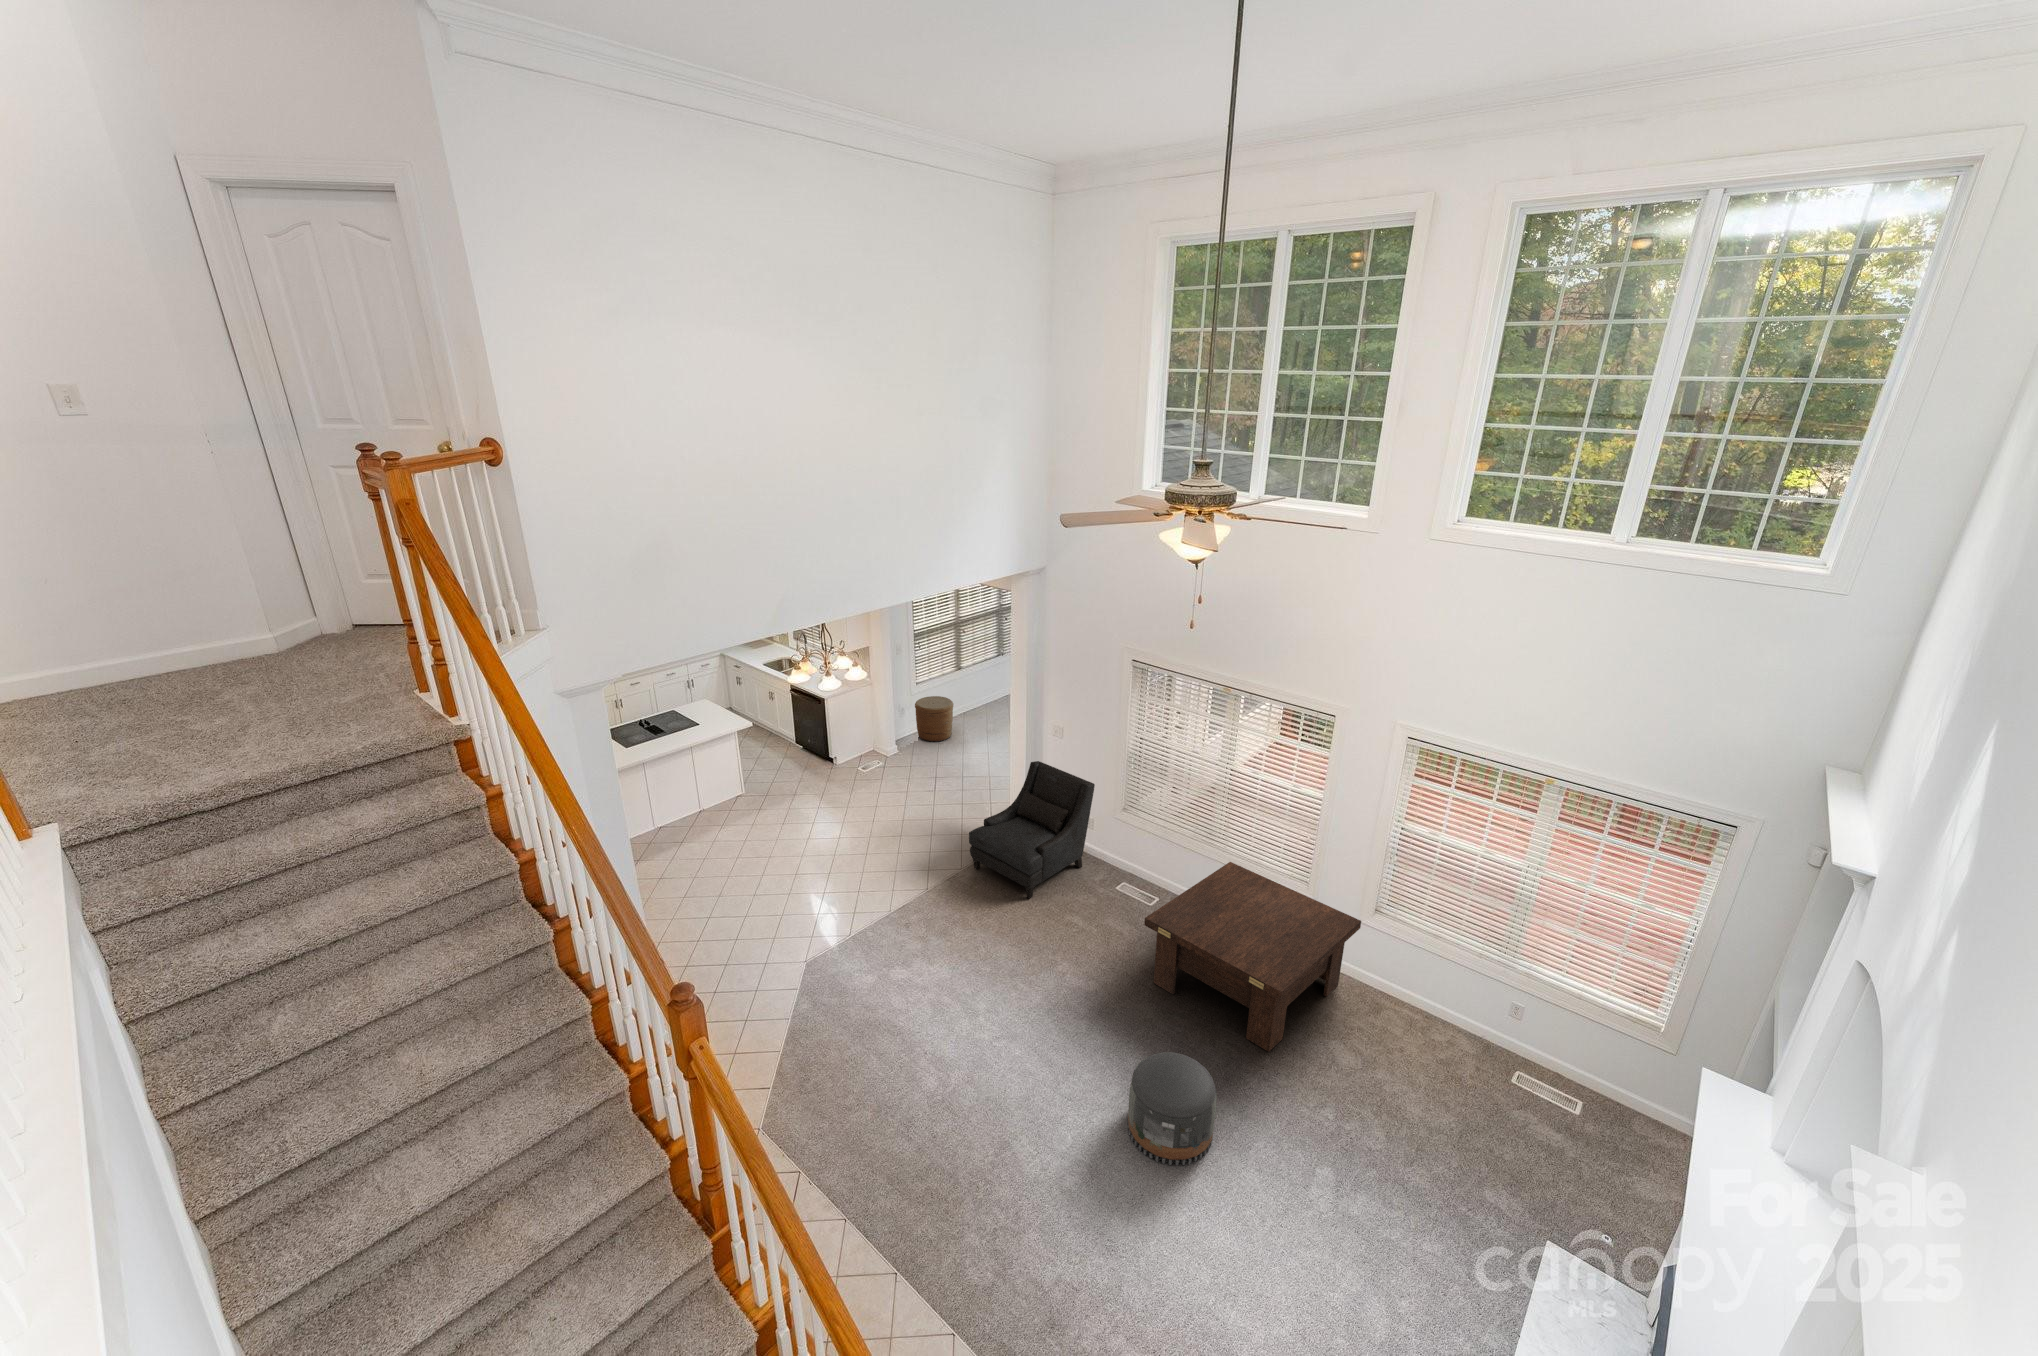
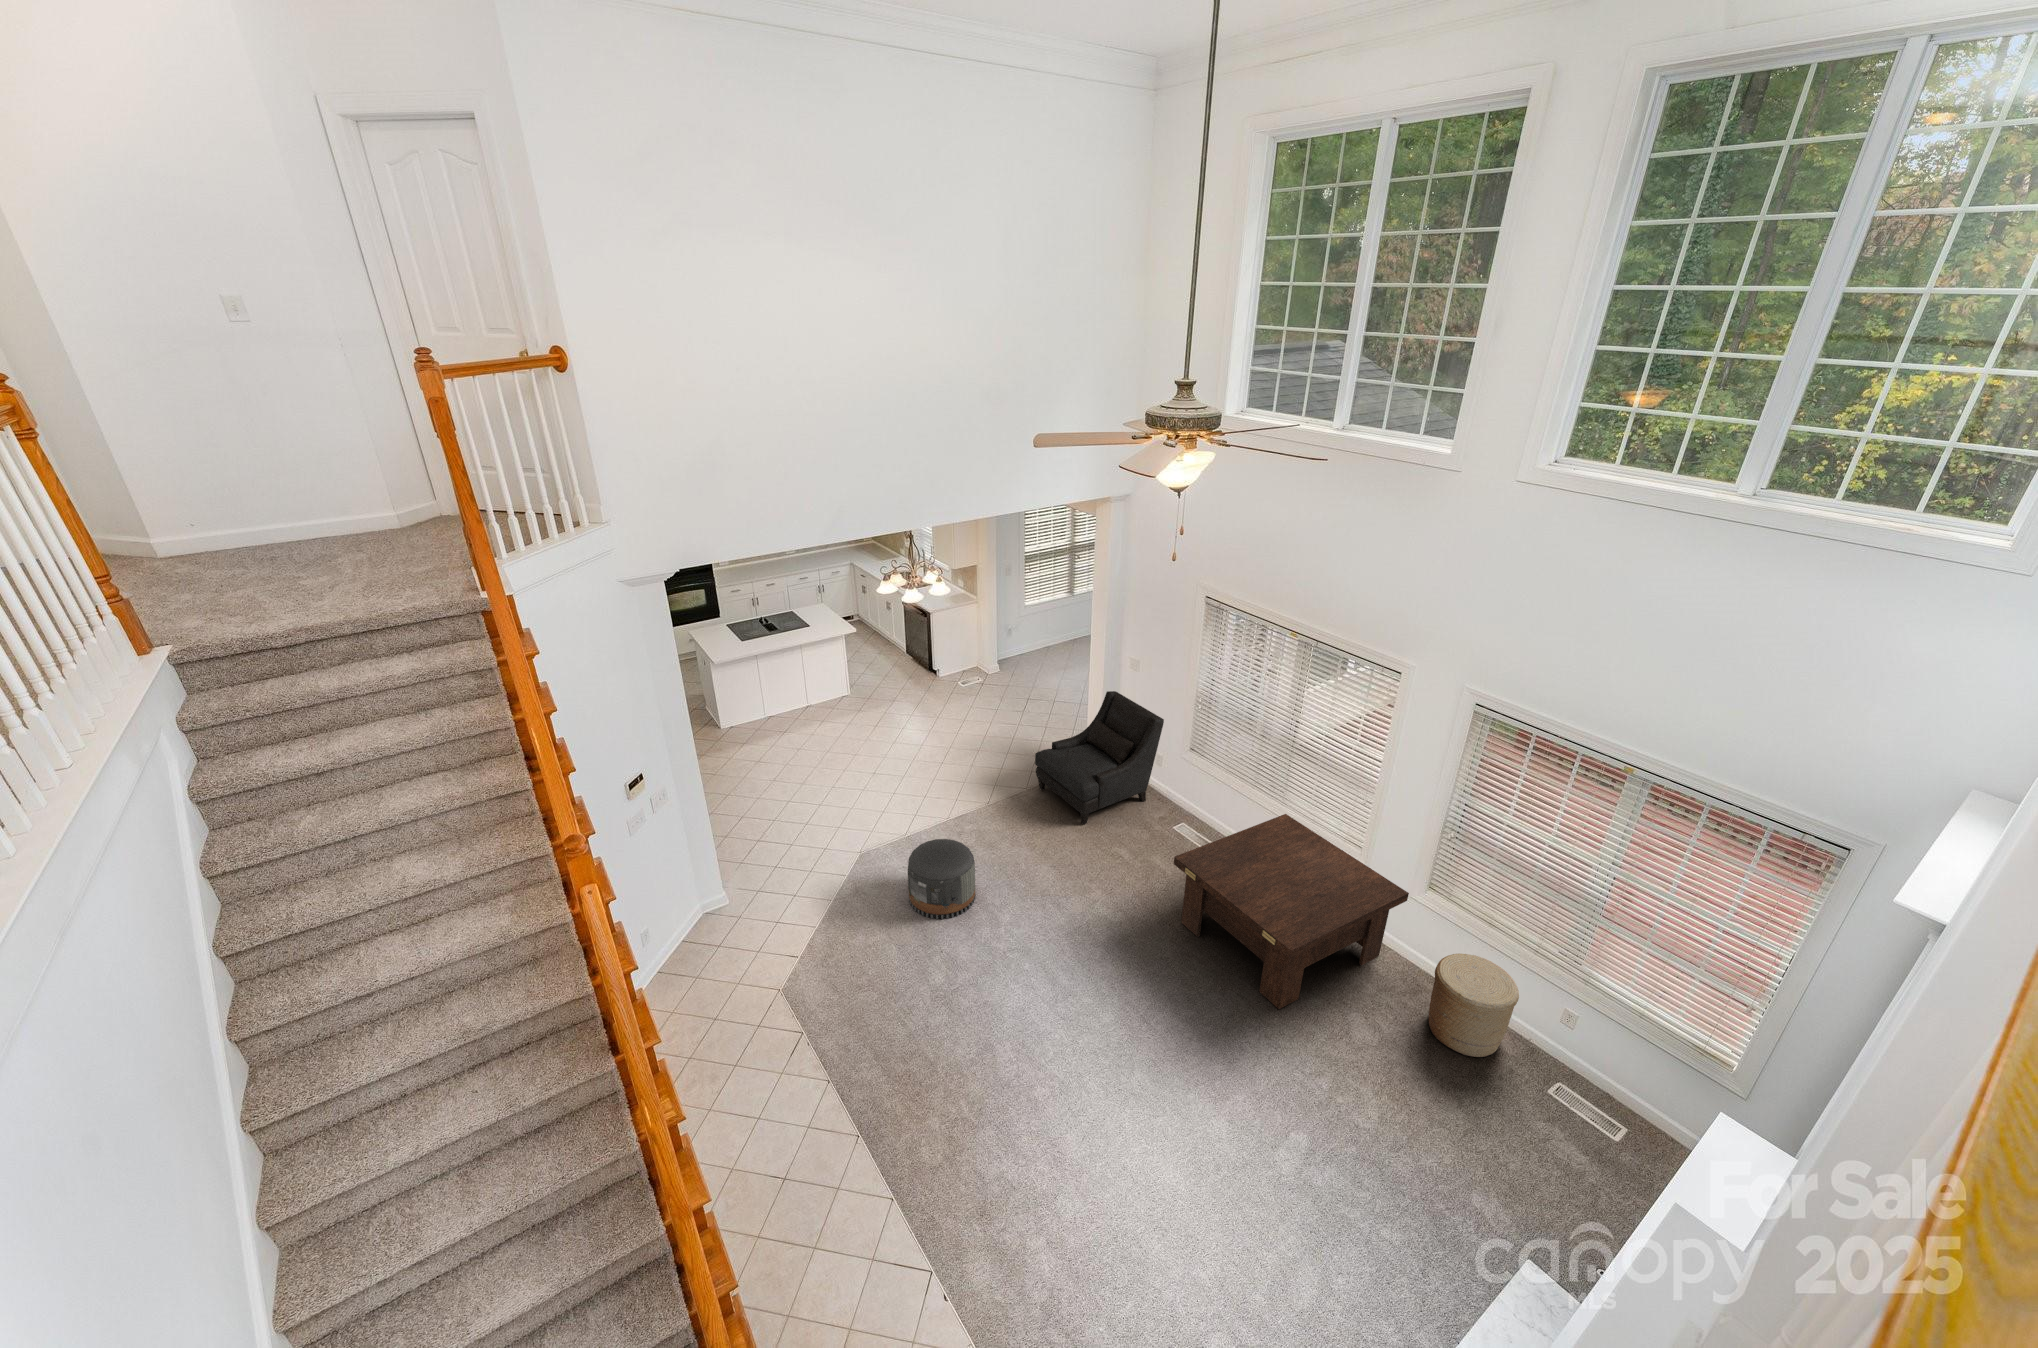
woven basket: present [915,696,953,742] -> present [1429,954,1519,1057]
pouf: present [1128,1052,1217,1165] -> present [908,839,975,919]

